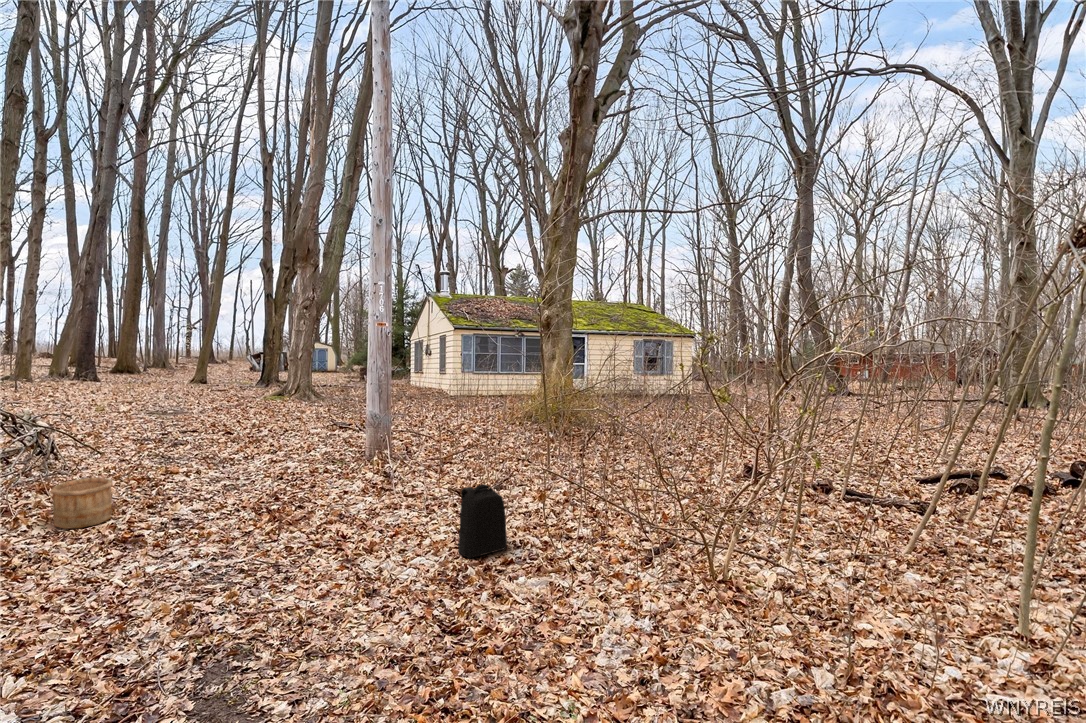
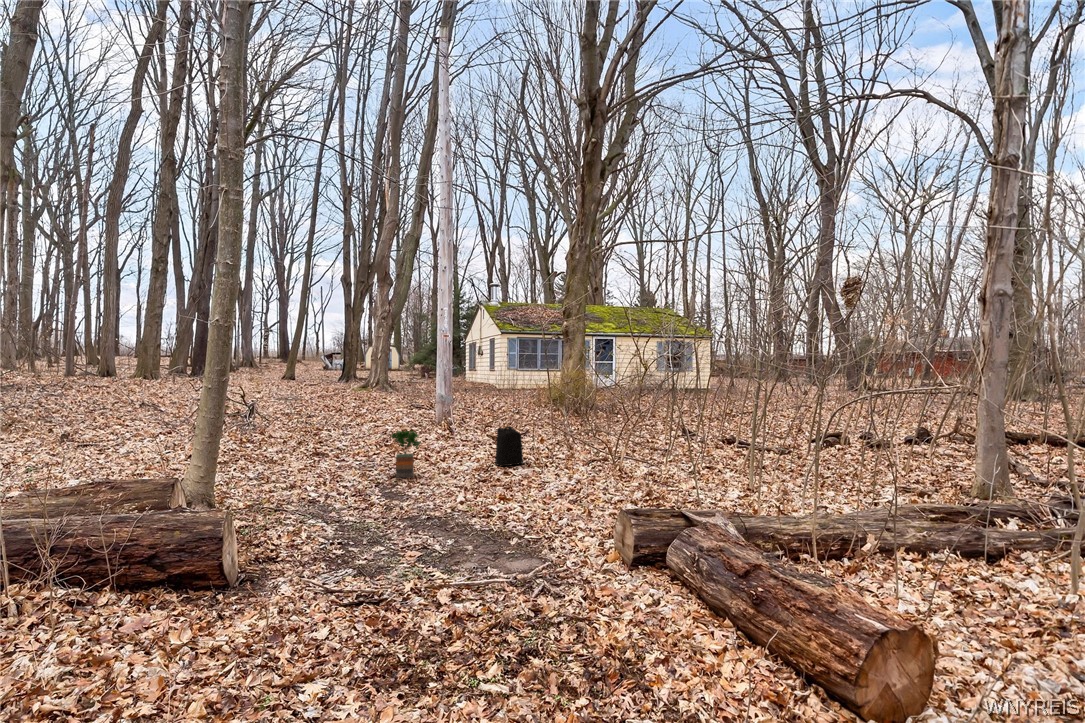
wooden bucket: present [50,478,112,529] -> none [272,424,301,449]
potted tree: none [251,506,317,606] -> present [391,430,421,478]

